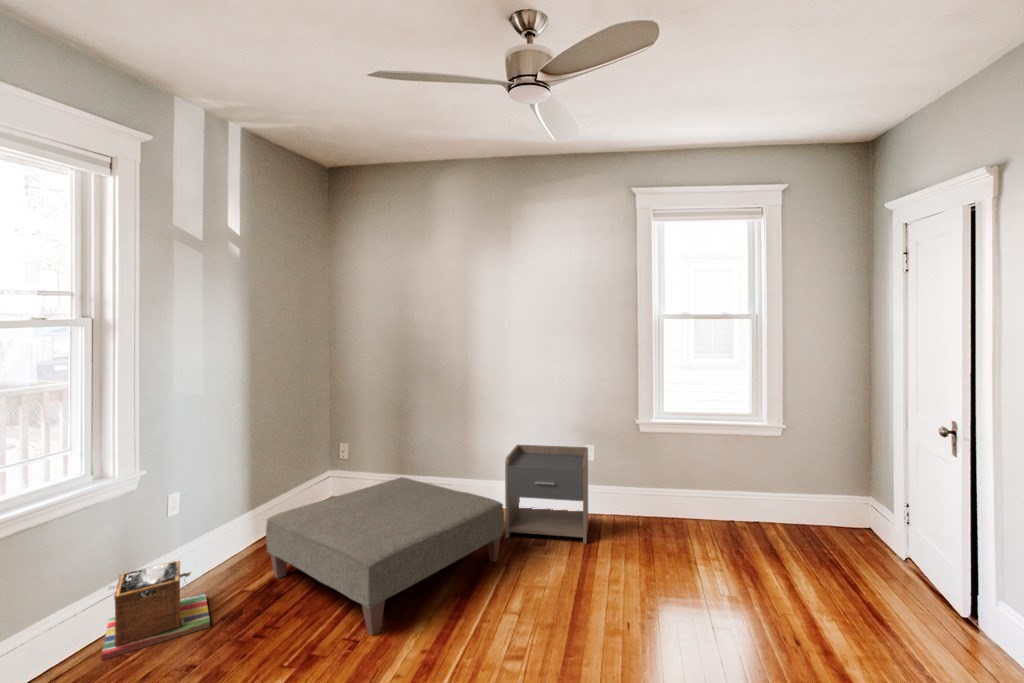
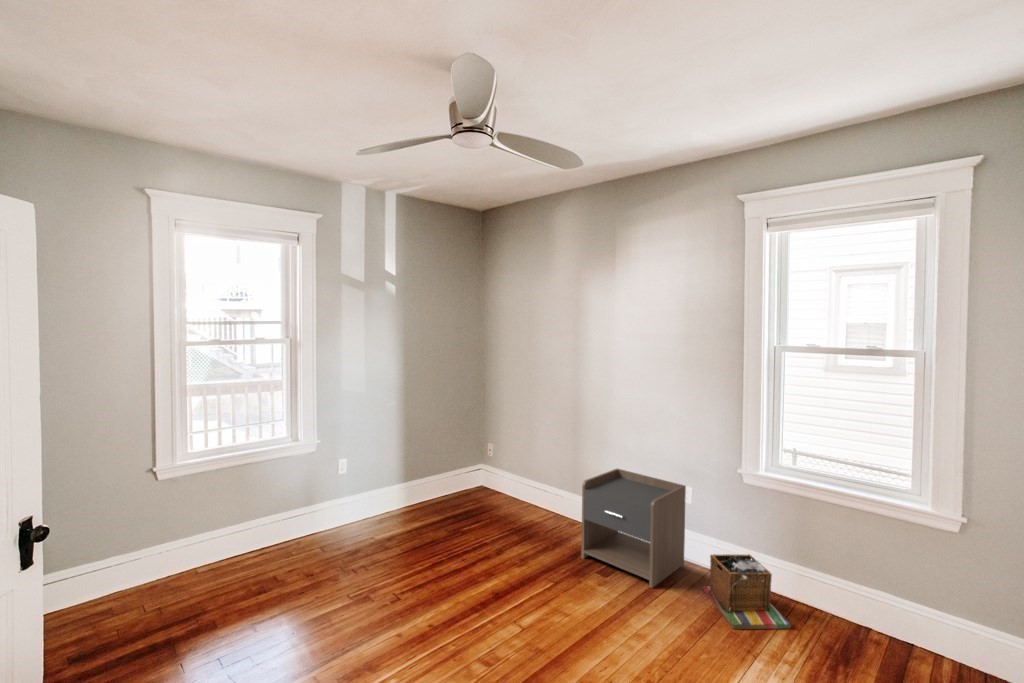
ottoman: present [266,477,504,636] -> none [389,480,559,602]
laundry basket: present [101,561,210,660] -> present [703,554,790,629]

